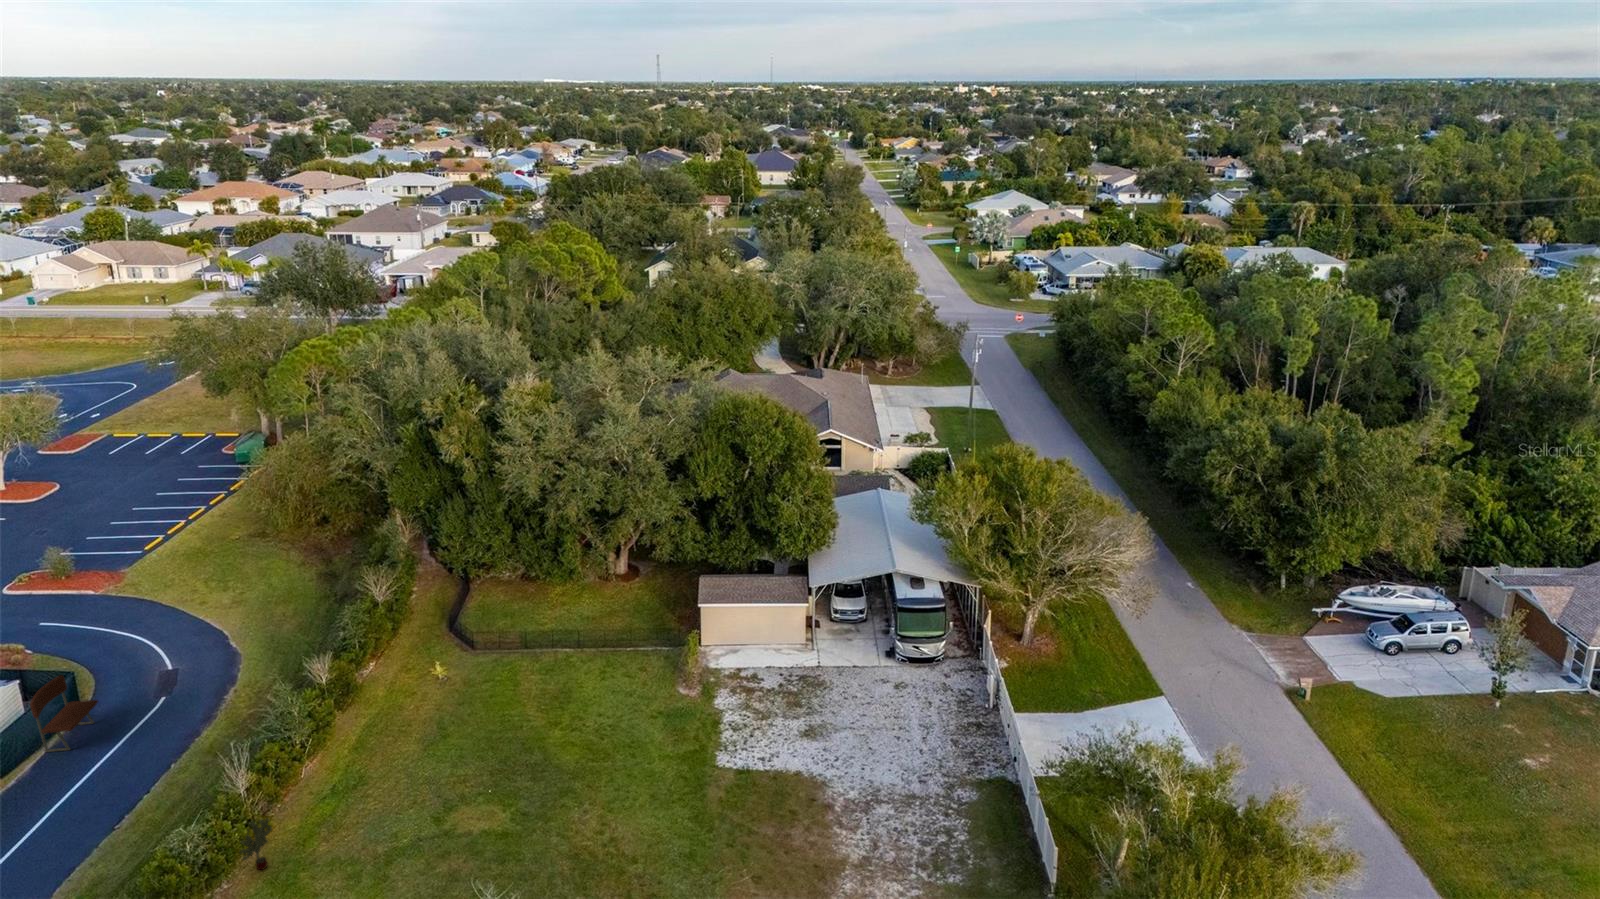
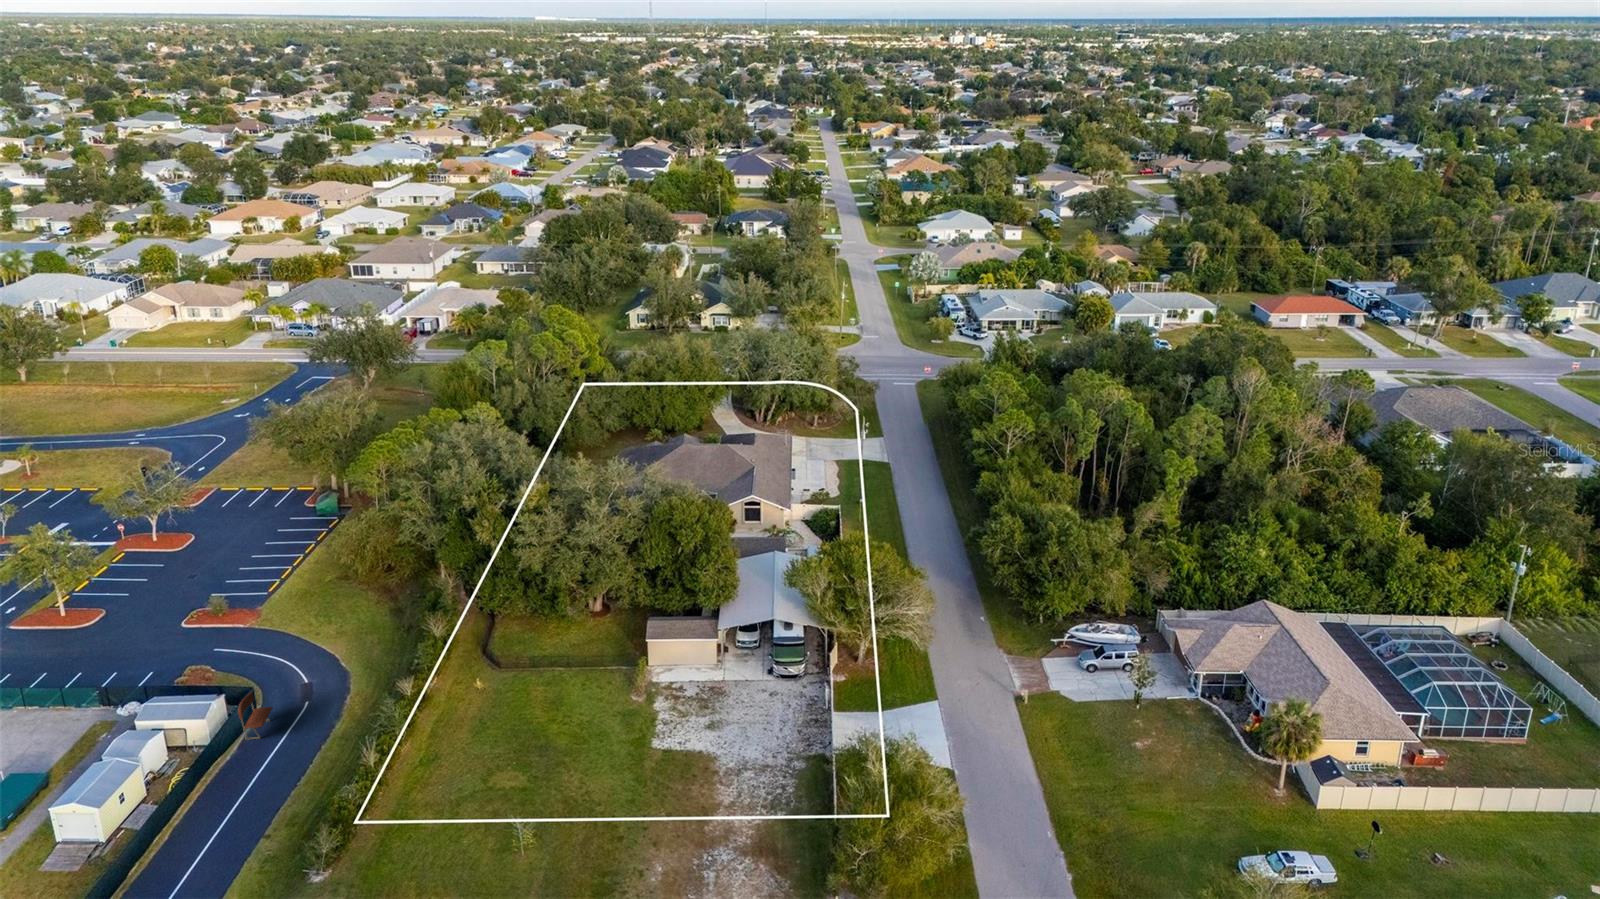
potted tree: present [240,818,272,870] -> none [380,780,398,809]

